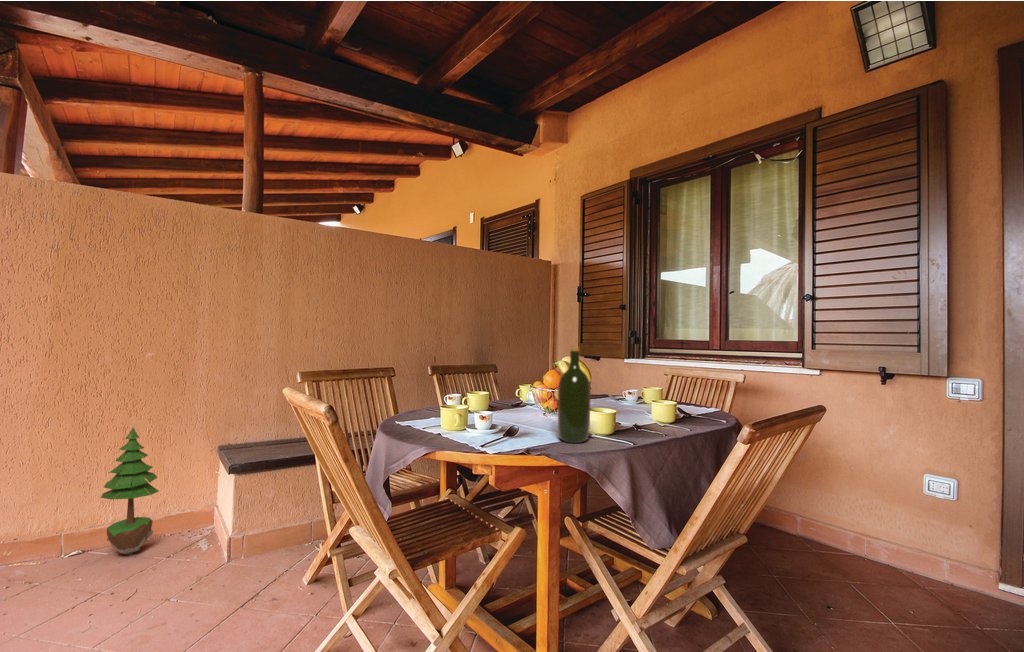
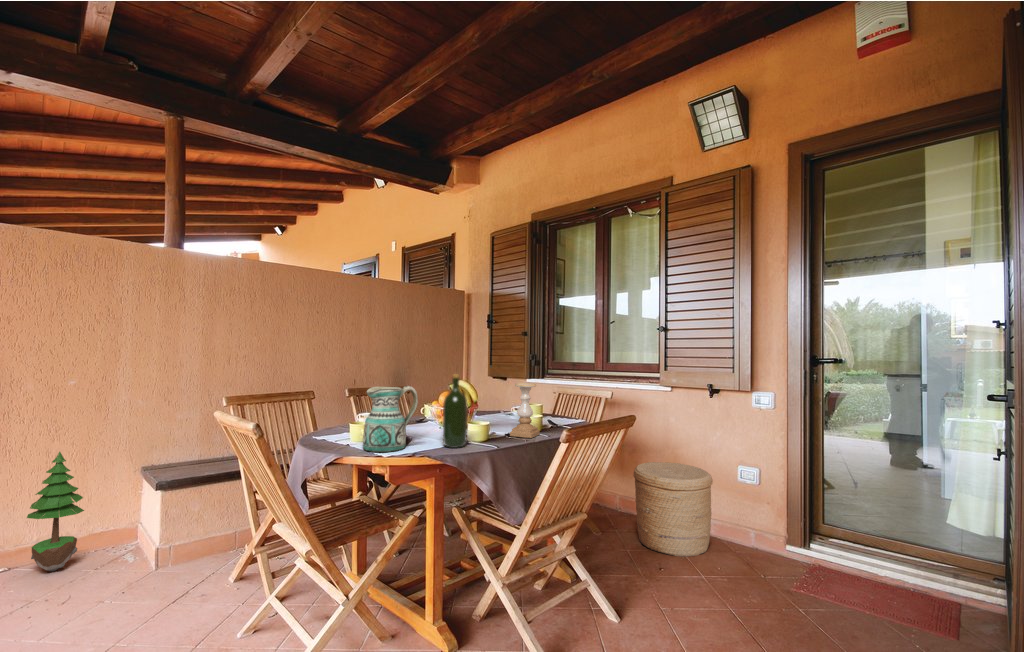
ceramic pitcher: none [457,361,524,446] -> present [363,386,418,452]
candle holder: none [638,361,676,432] -> present [510,383,540,438]
woven basket: none [774,463,889,588] -> present [633,462,713,556]

